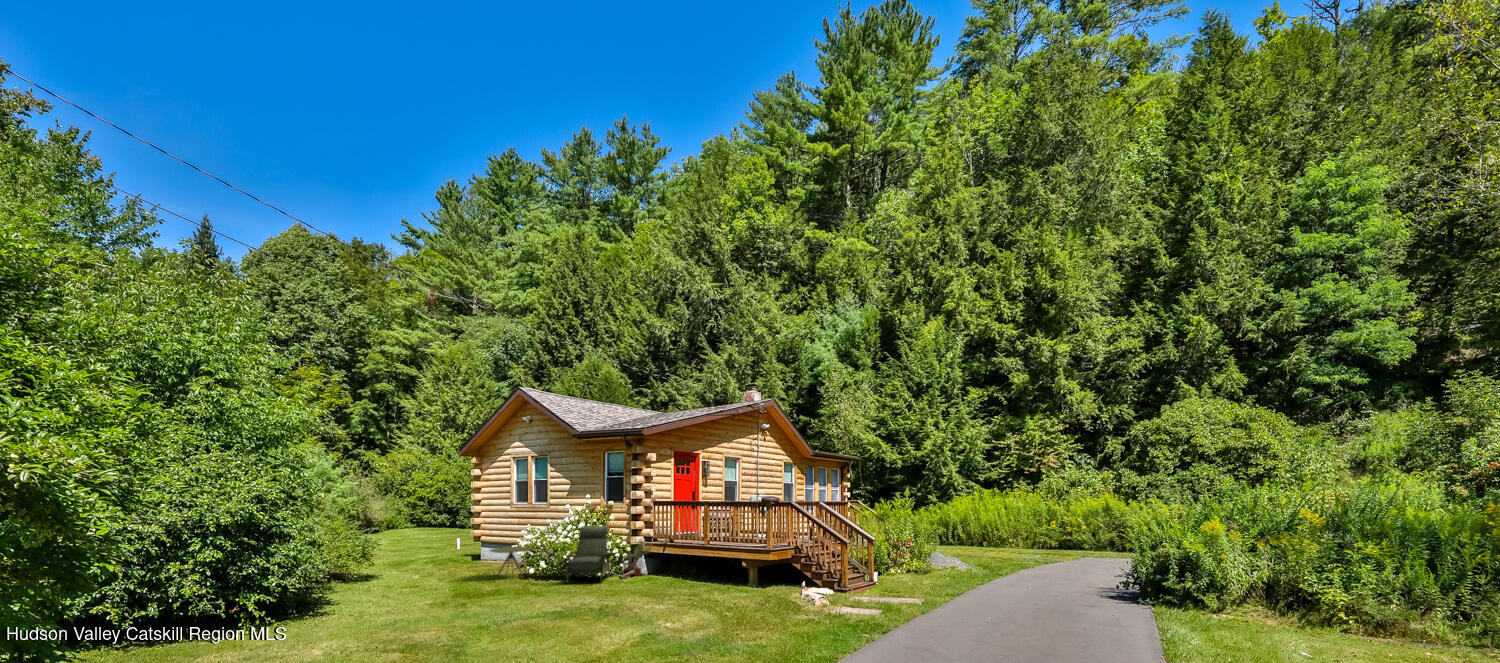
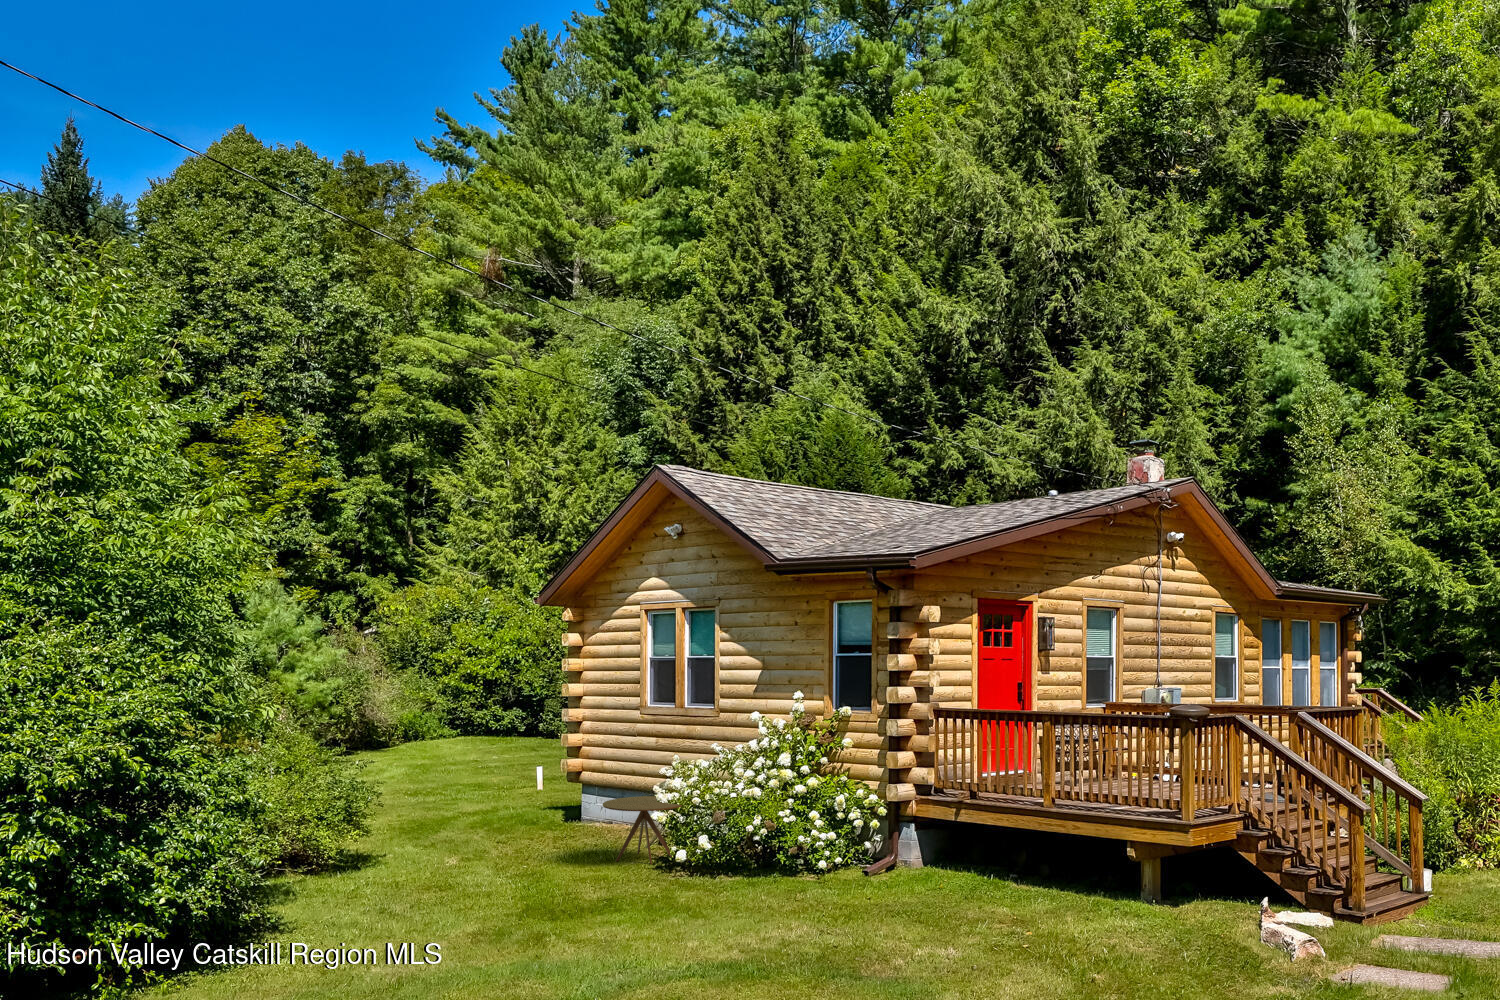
chair: present [566,526,610,583] -> none [749,762,844,887]
potted tree: present [626,540,652,576] -> none [871,790,934,870]

